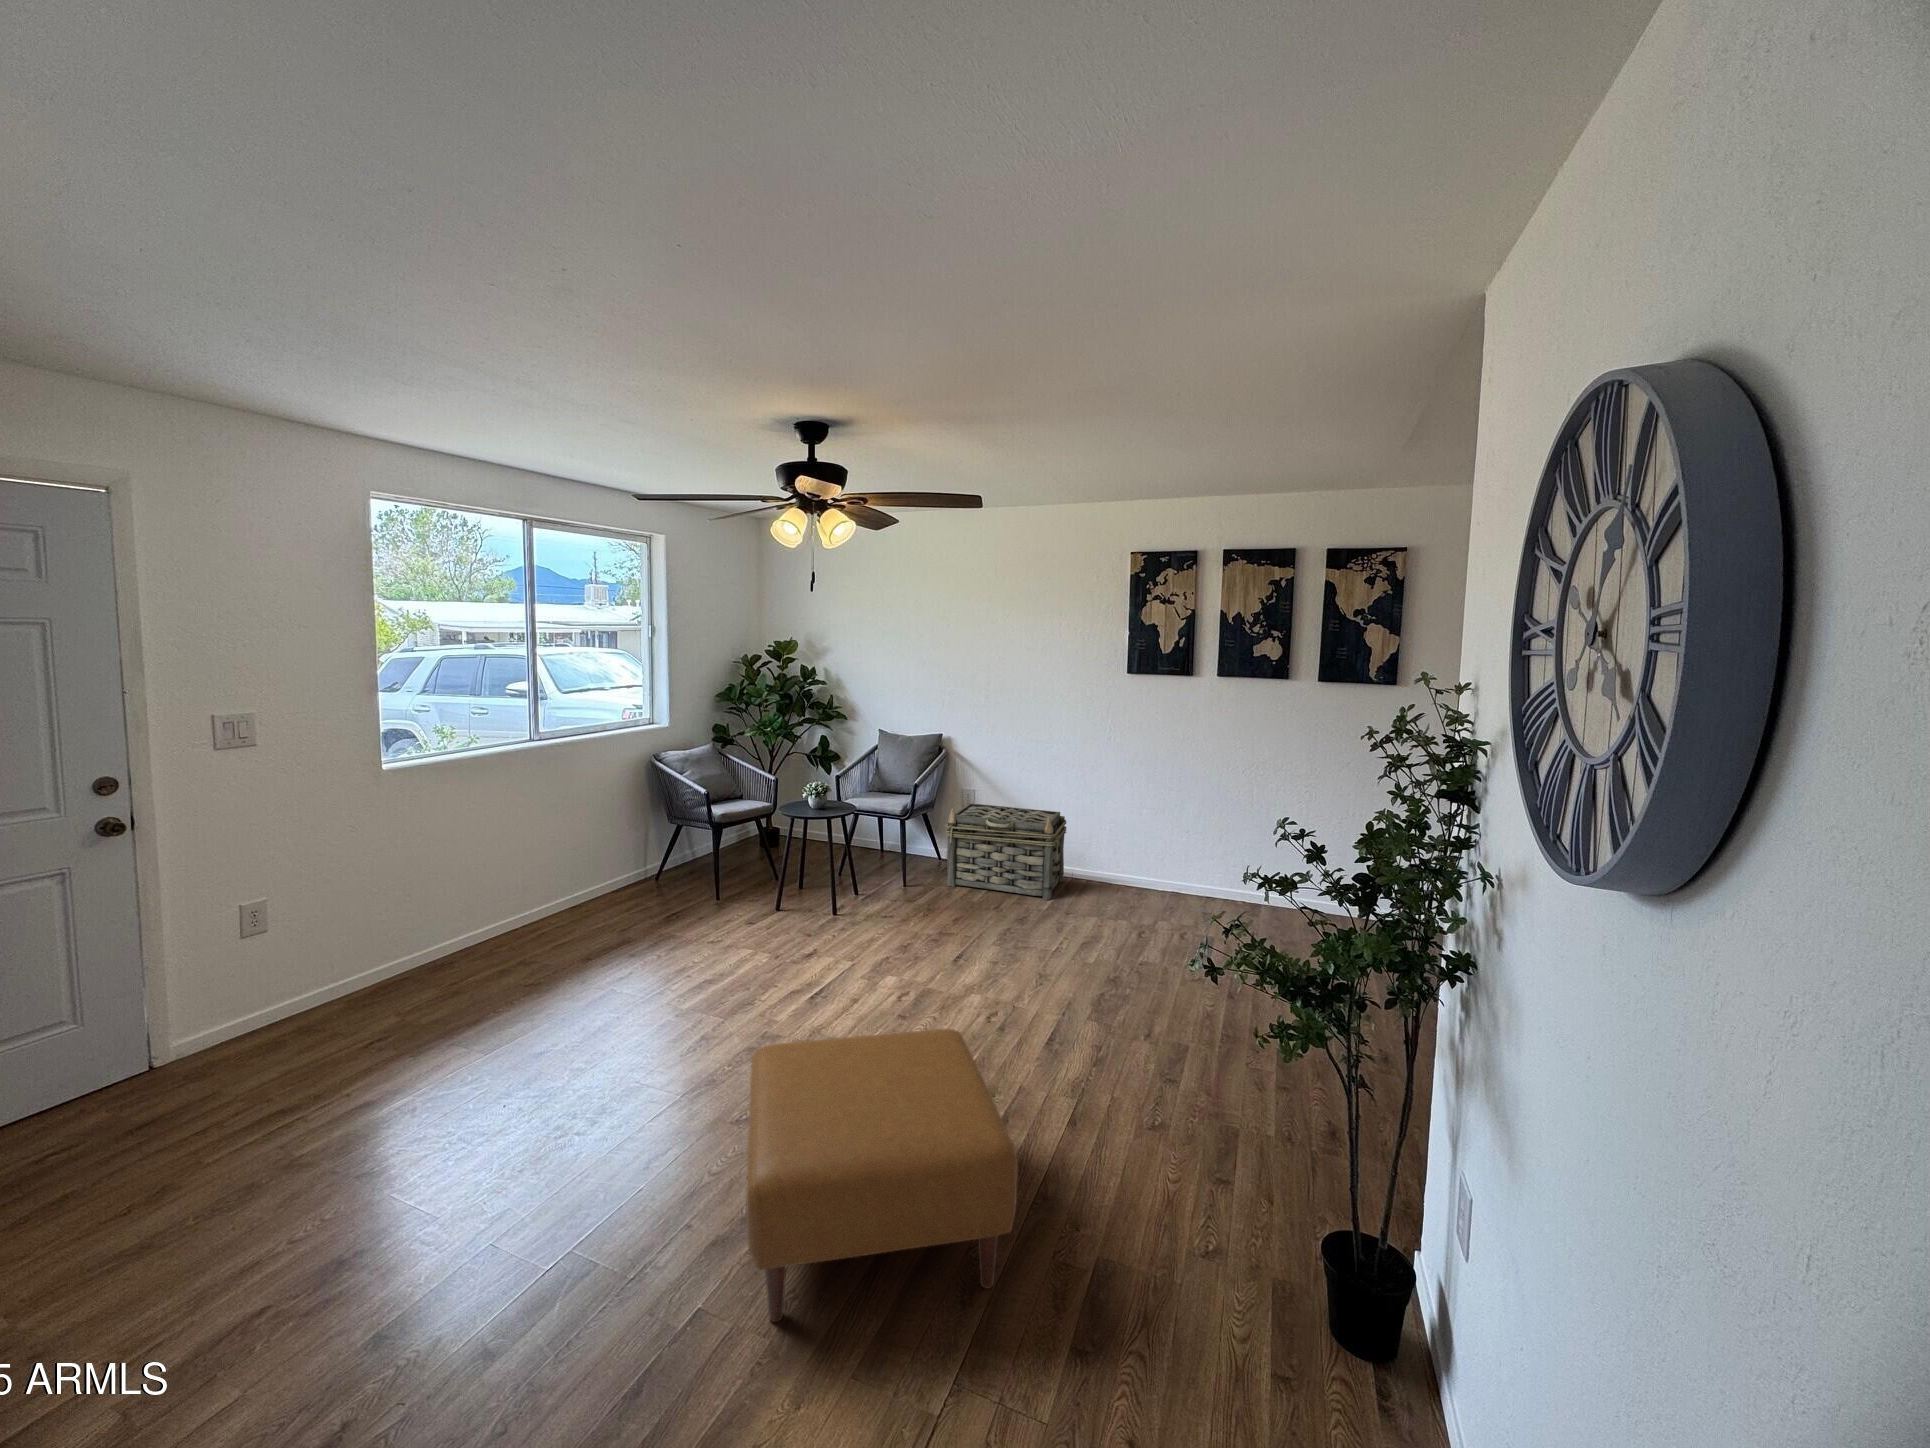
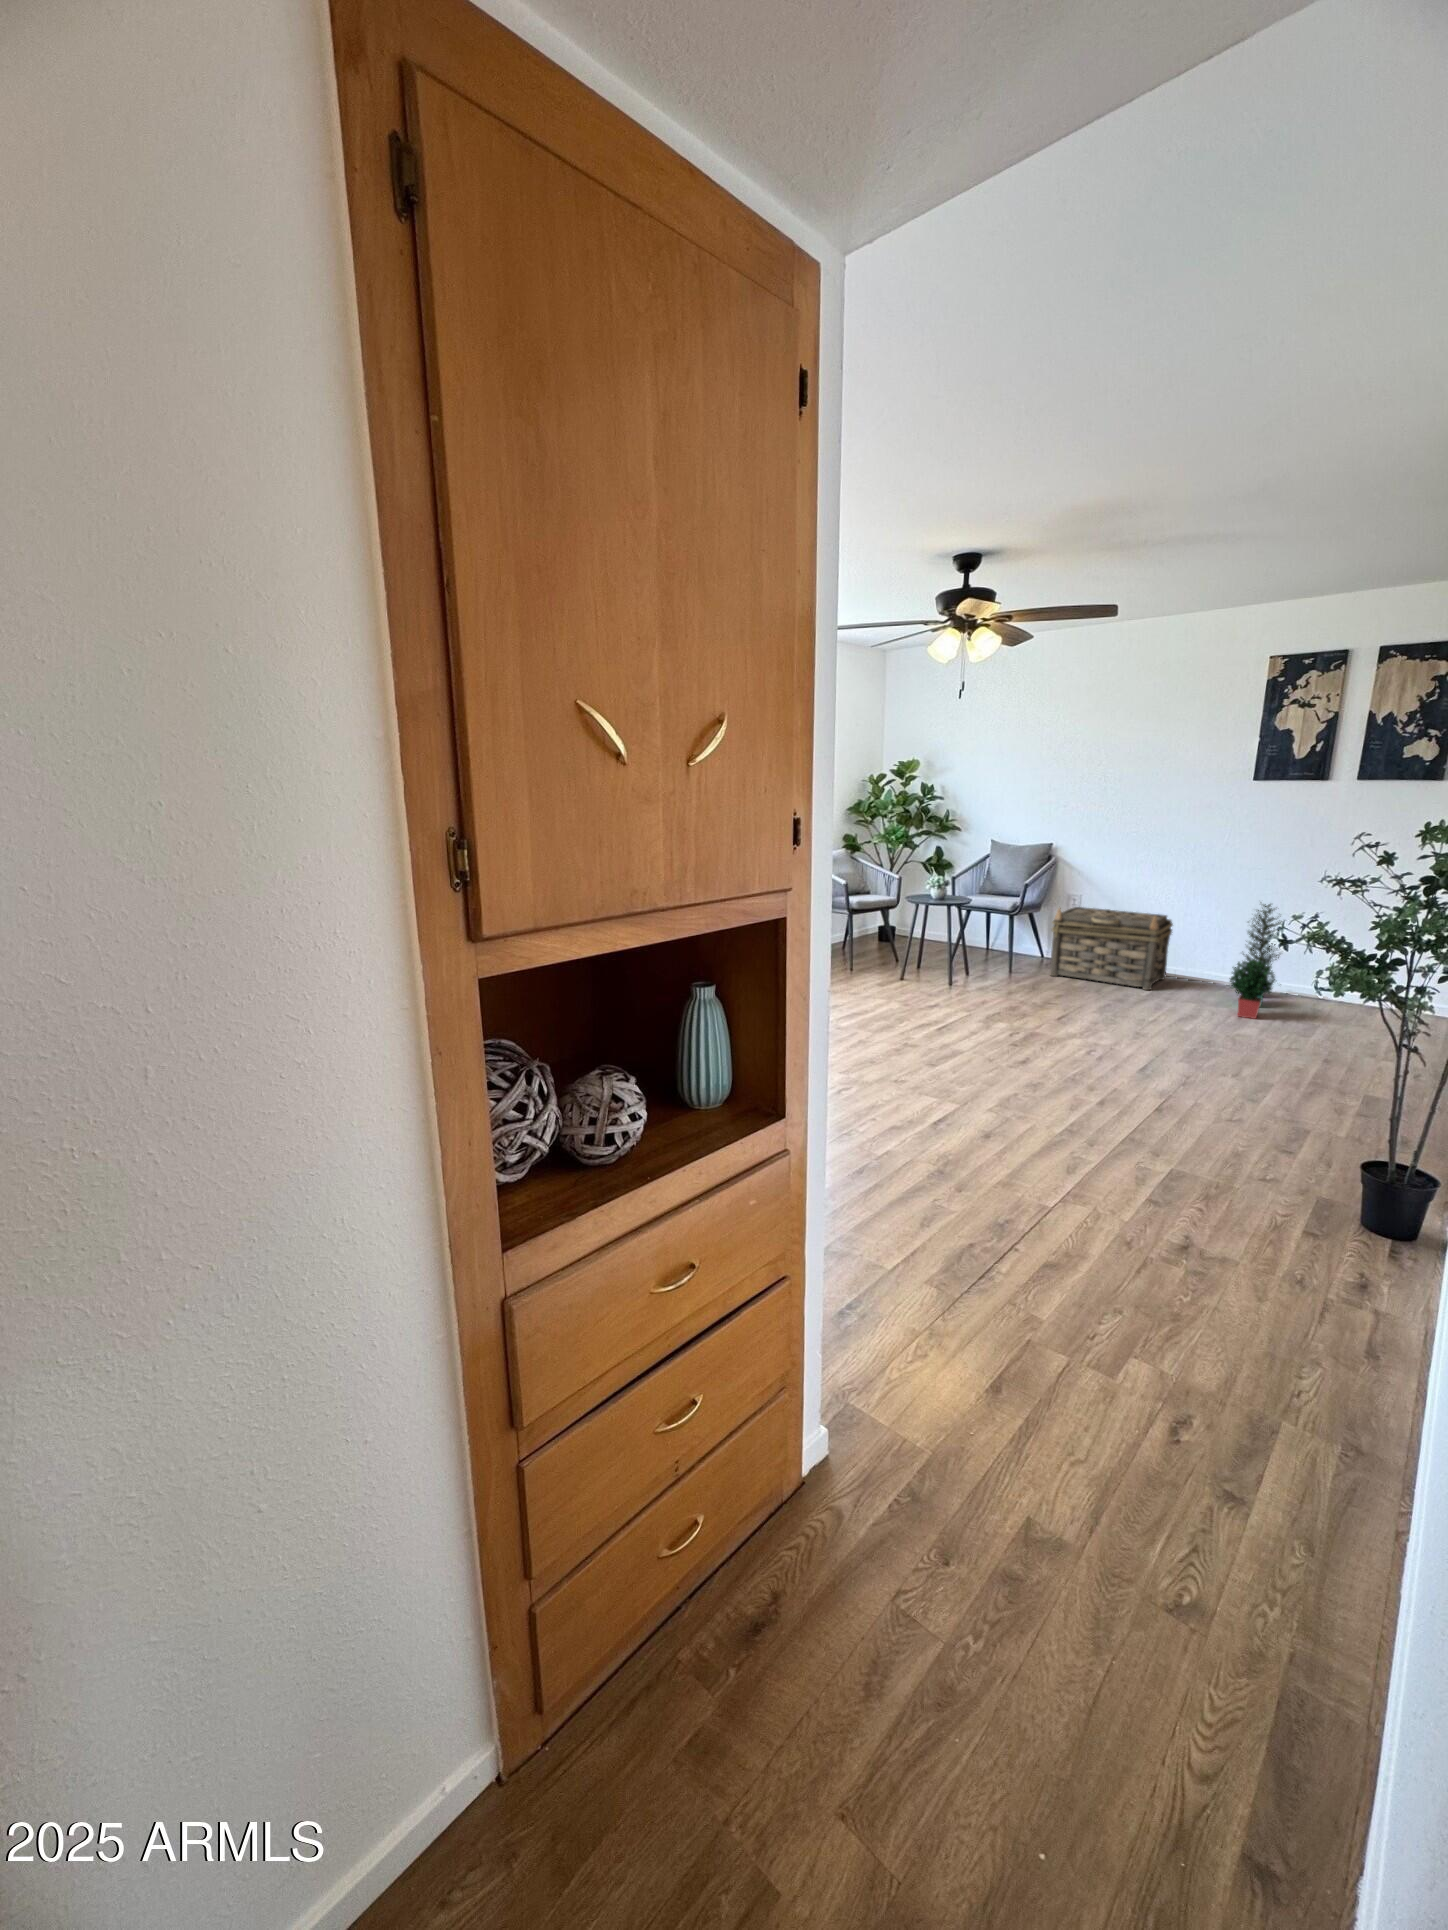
potted plant: none [1127,797,1174,934] -> present [1230,904,1282,1019]
ottoman: present [746,1029,1018,1322] -> none [912,1018,1112,1166]

